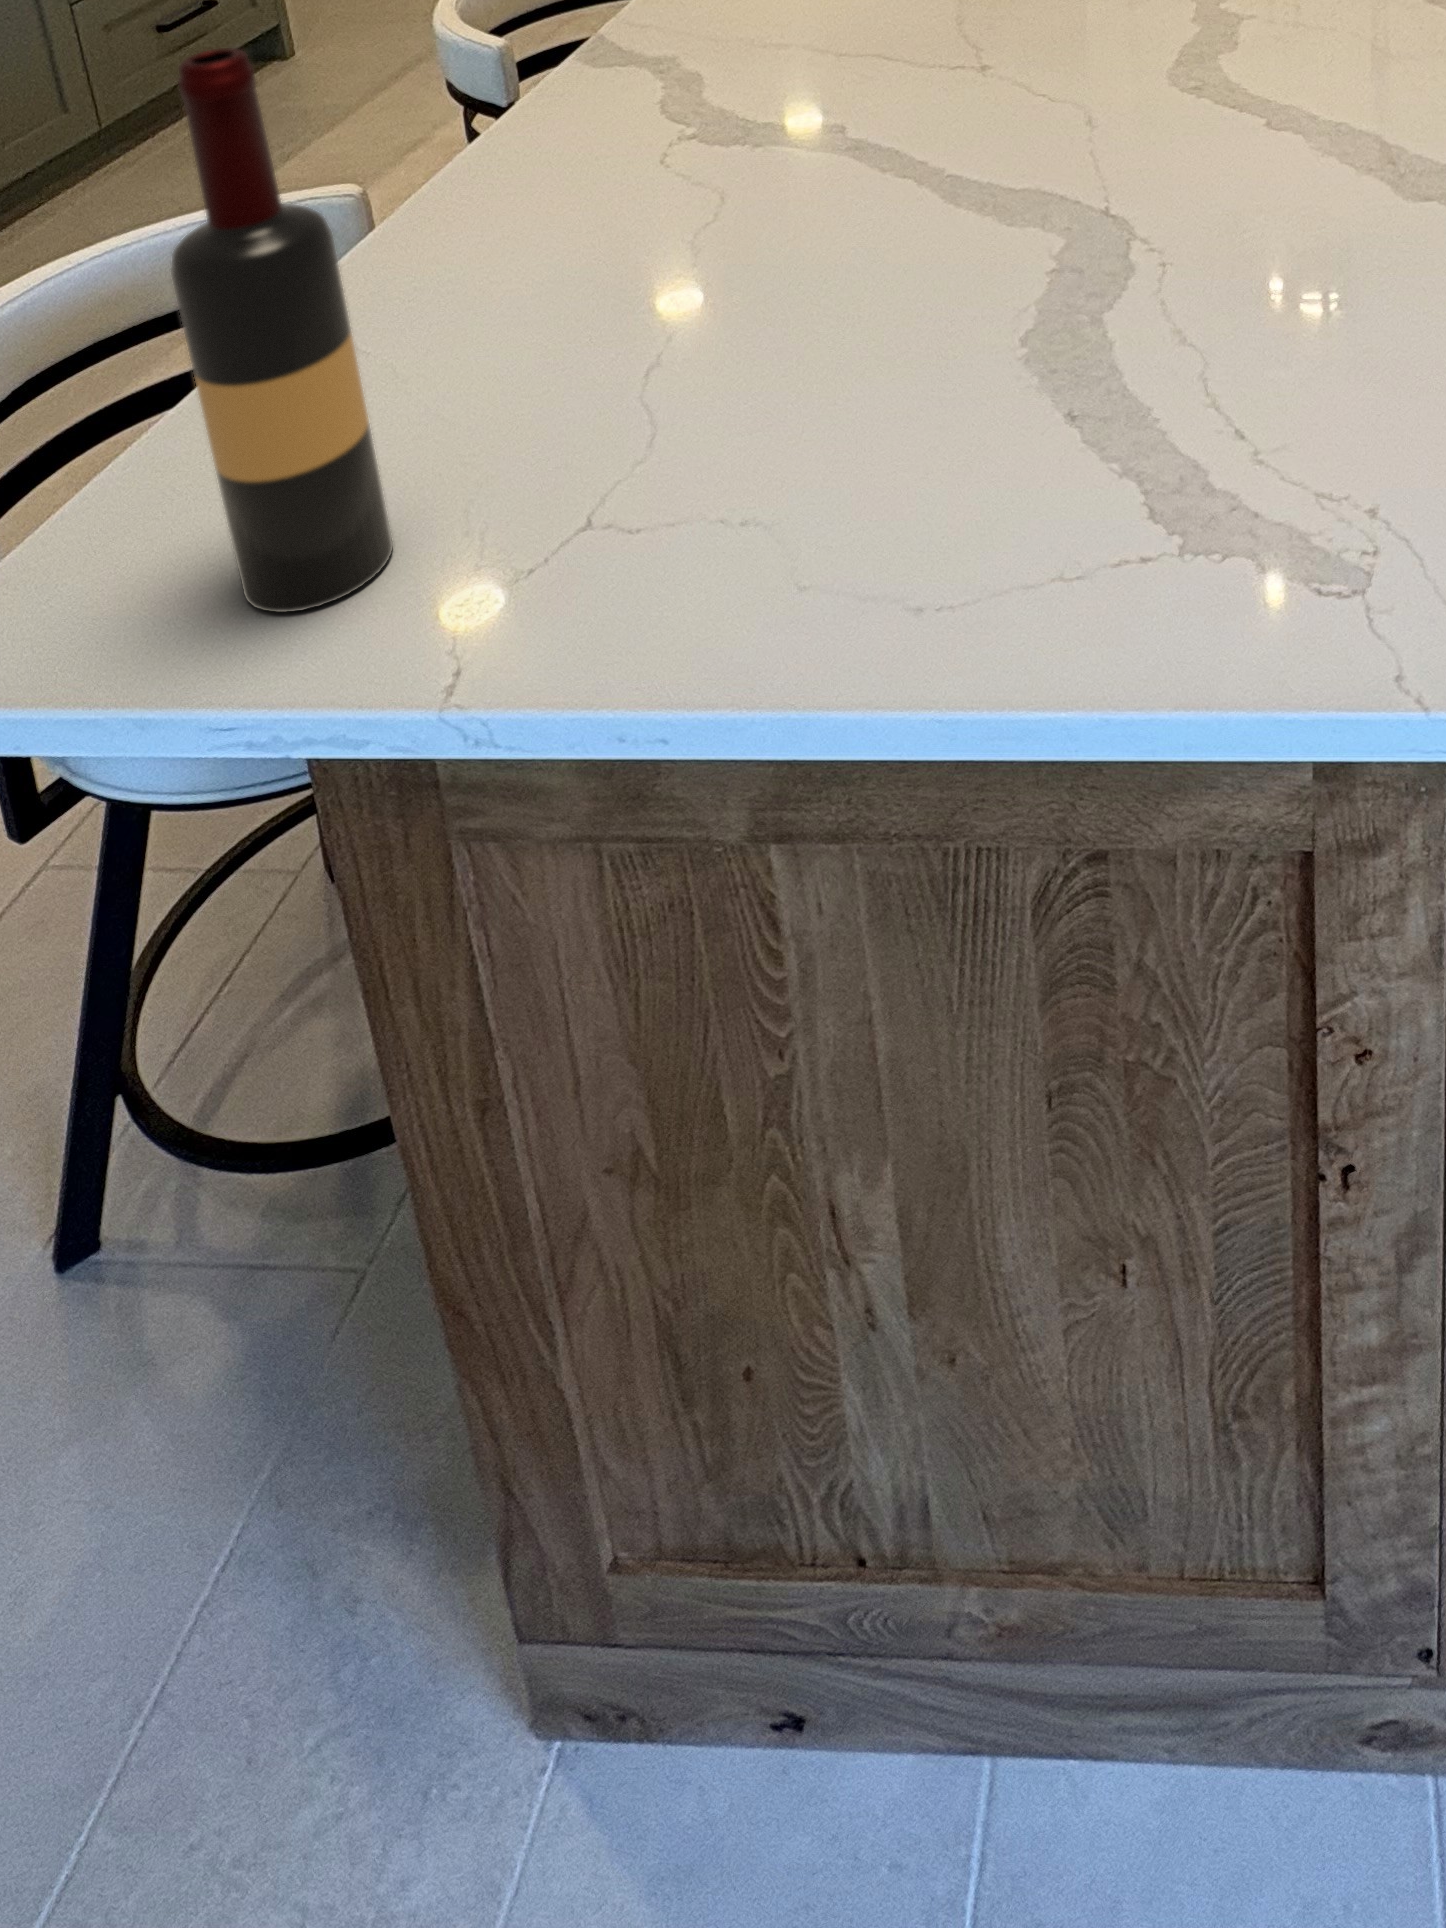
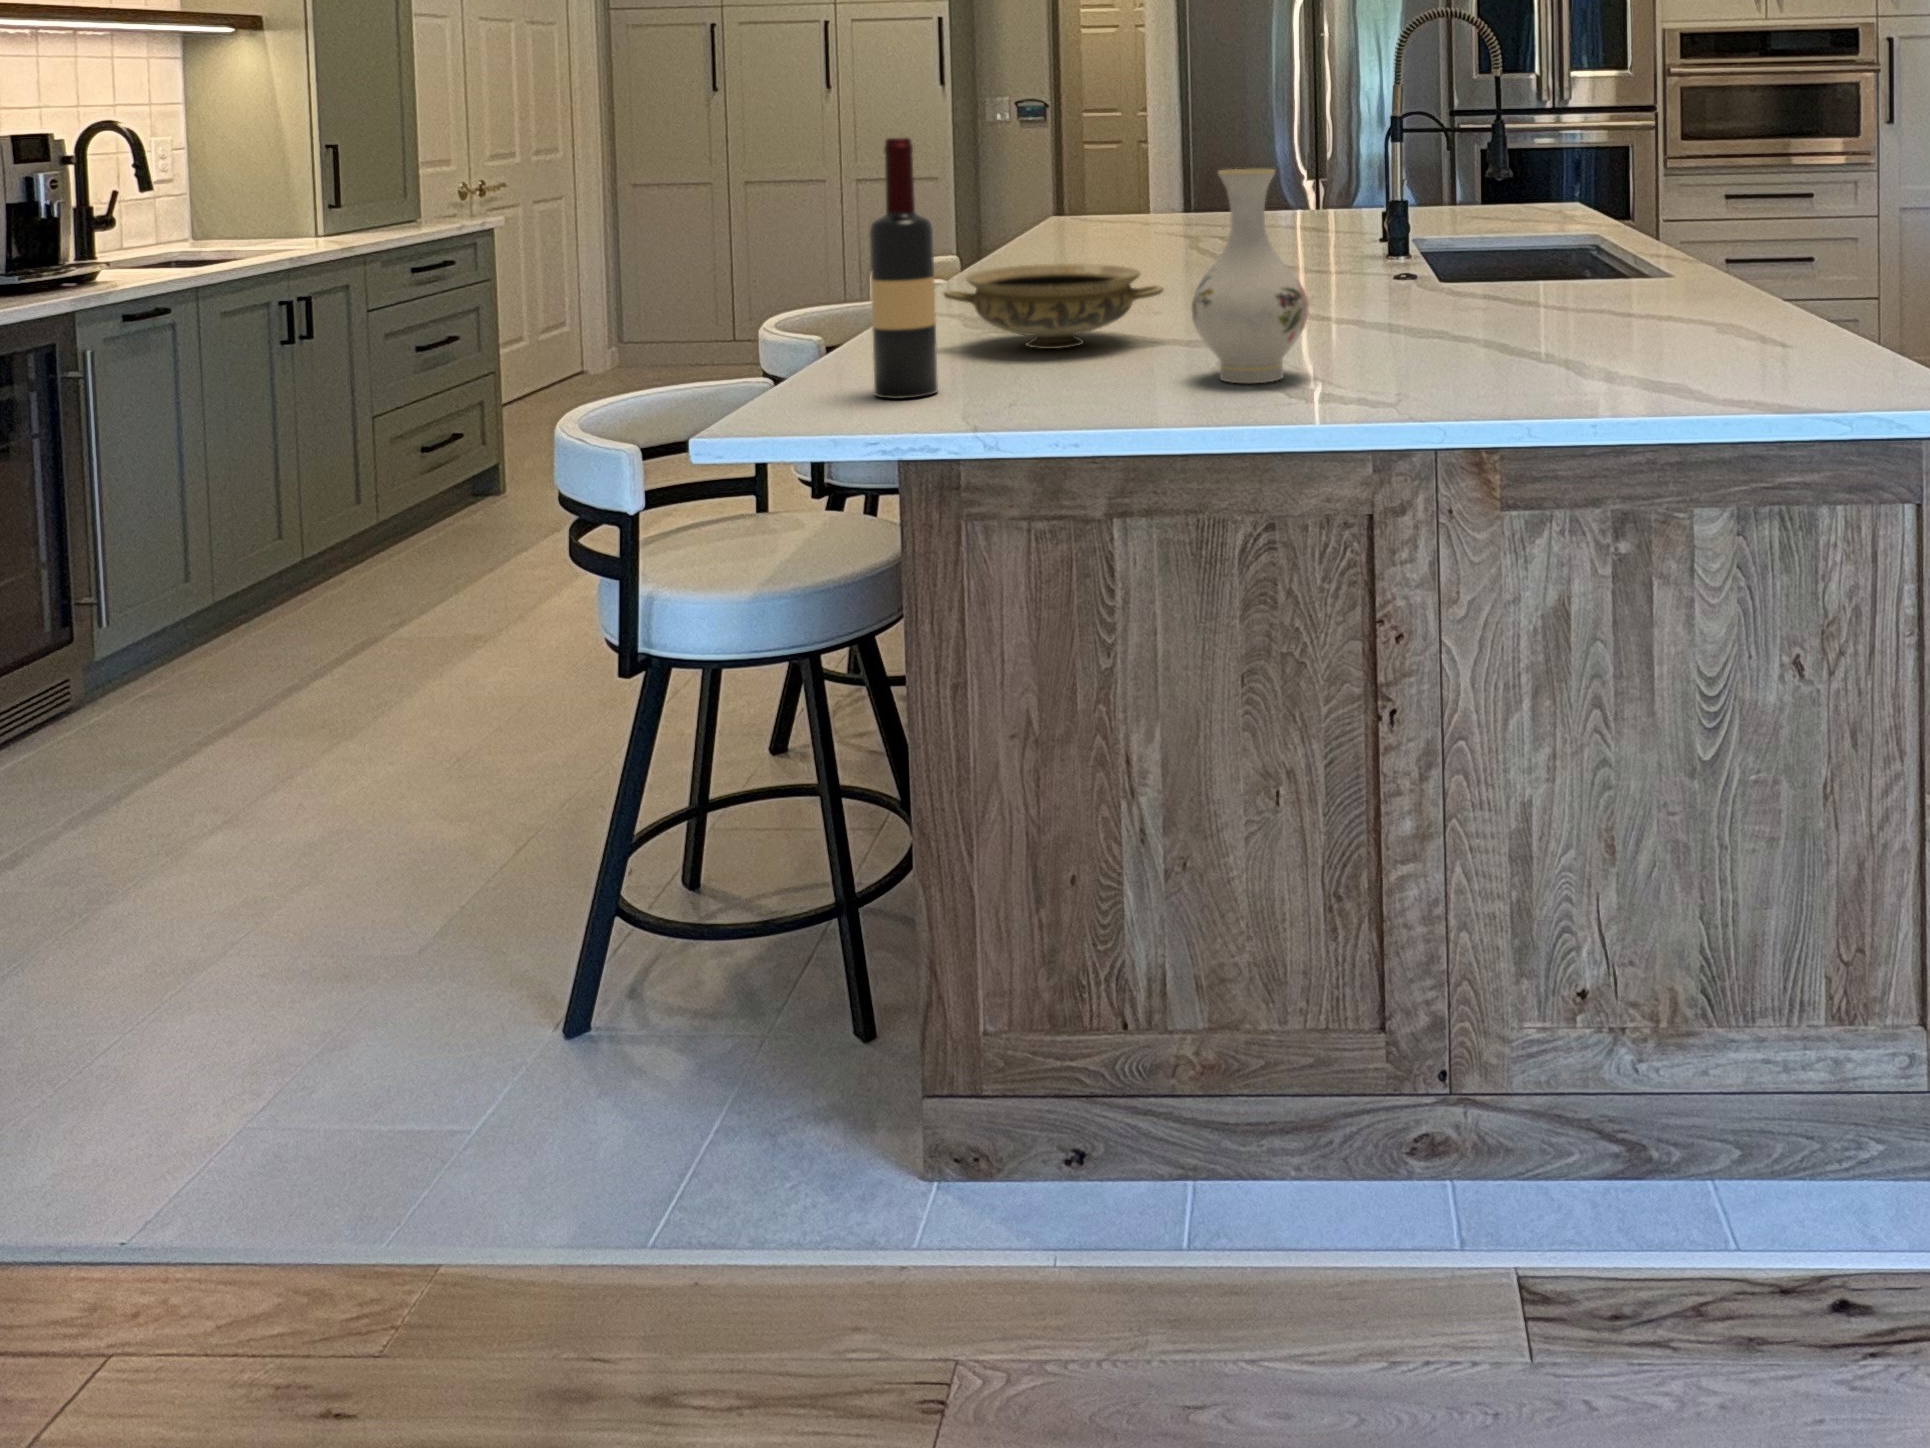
vase: none [927,74,1182,548] -> present [1192,169,1309,383]
ceramic bowl: none [513,88,933,299] -> present [944,263,1163,349]

